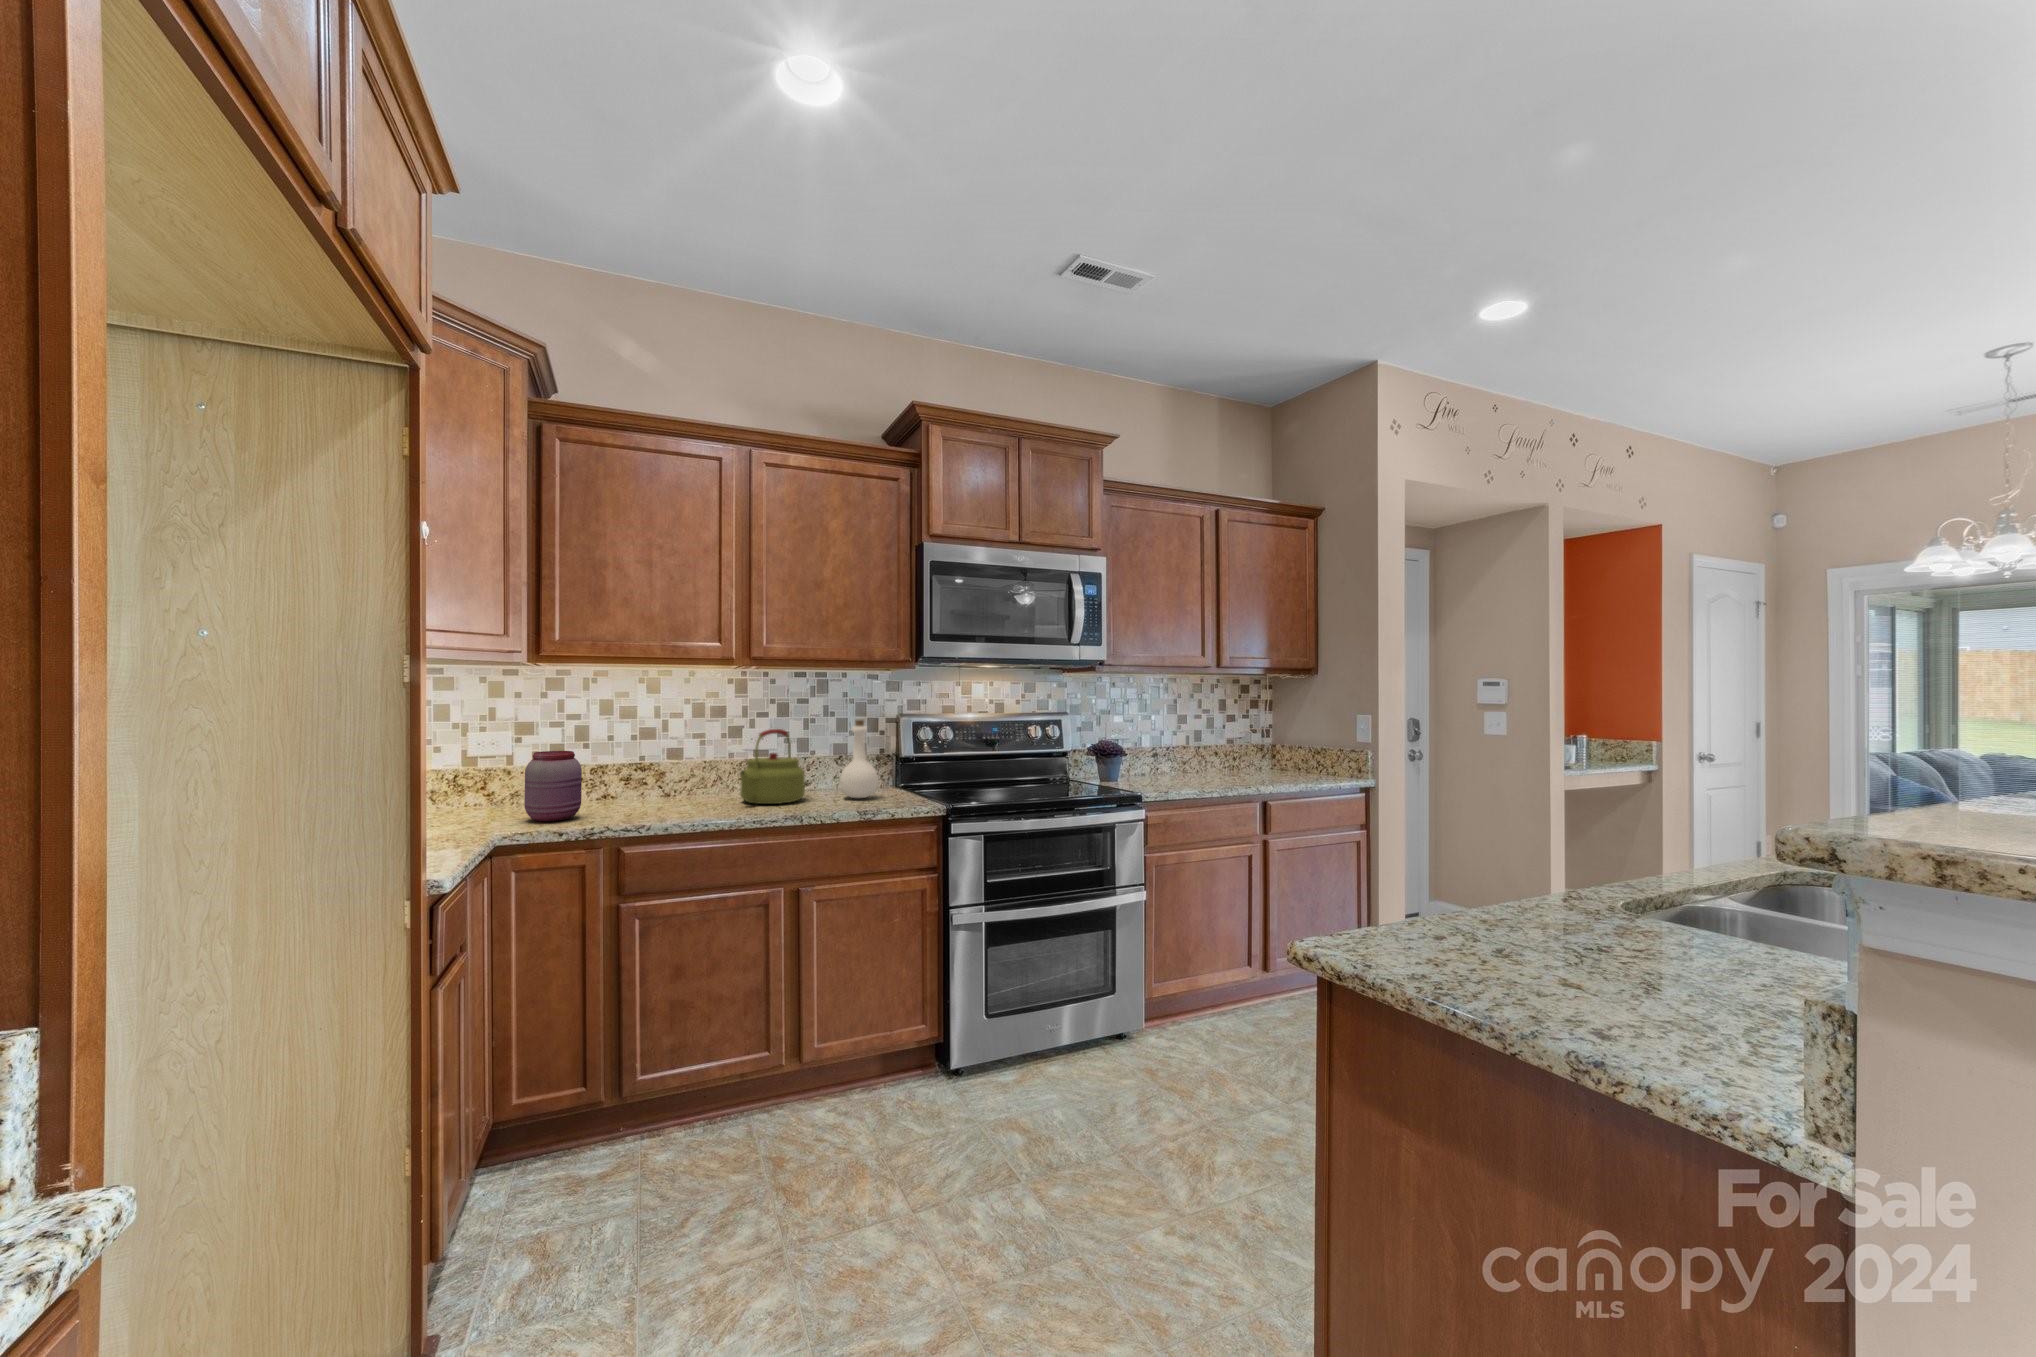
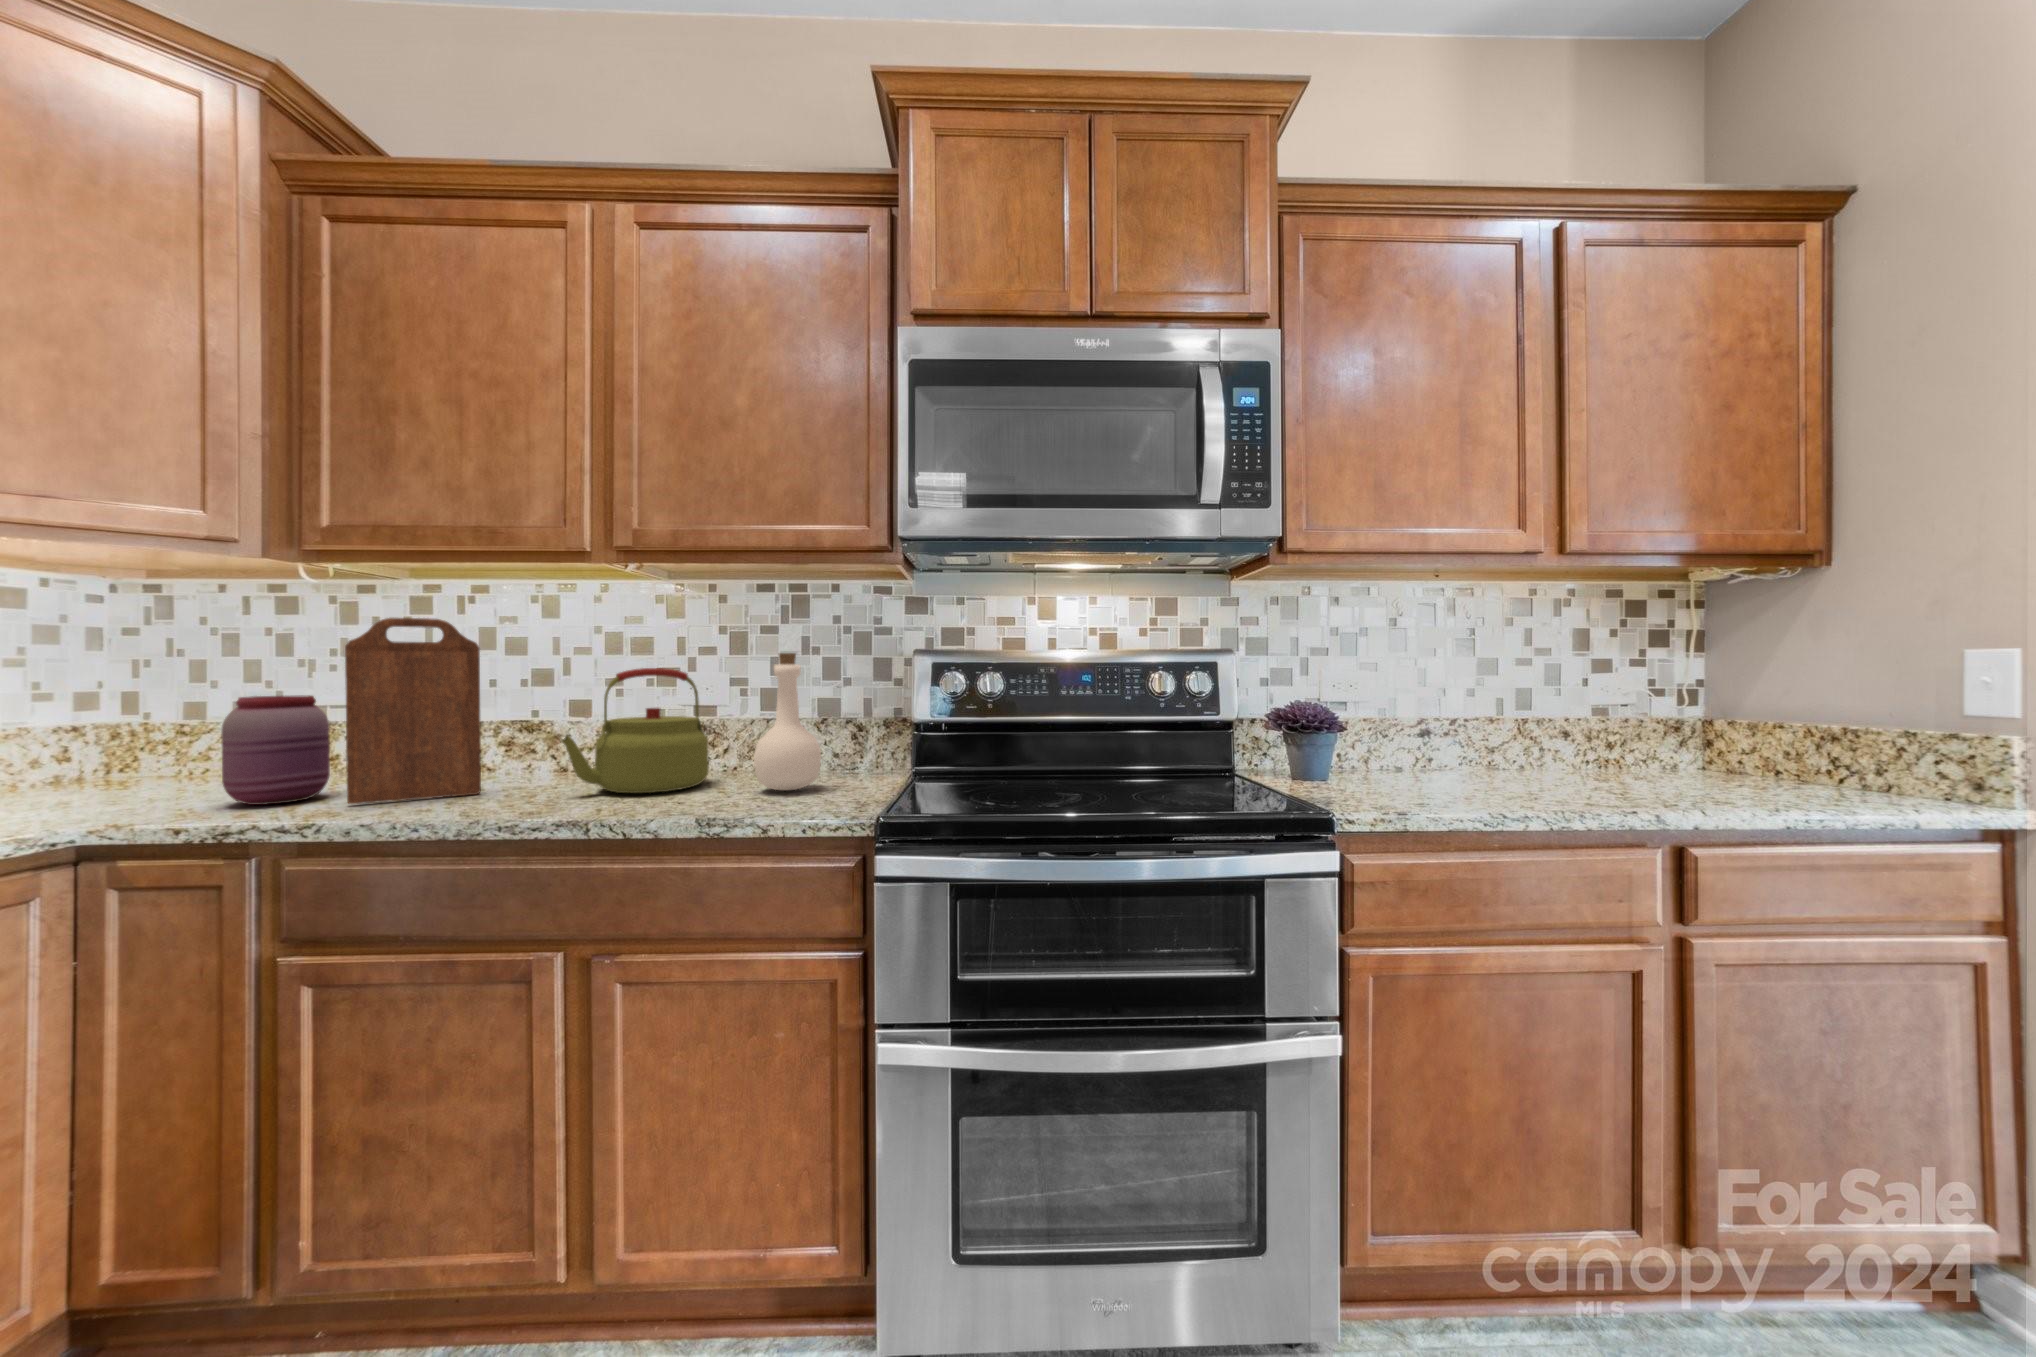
cutting board: none [616,702,678,817] -> present [345,618,481,804]

